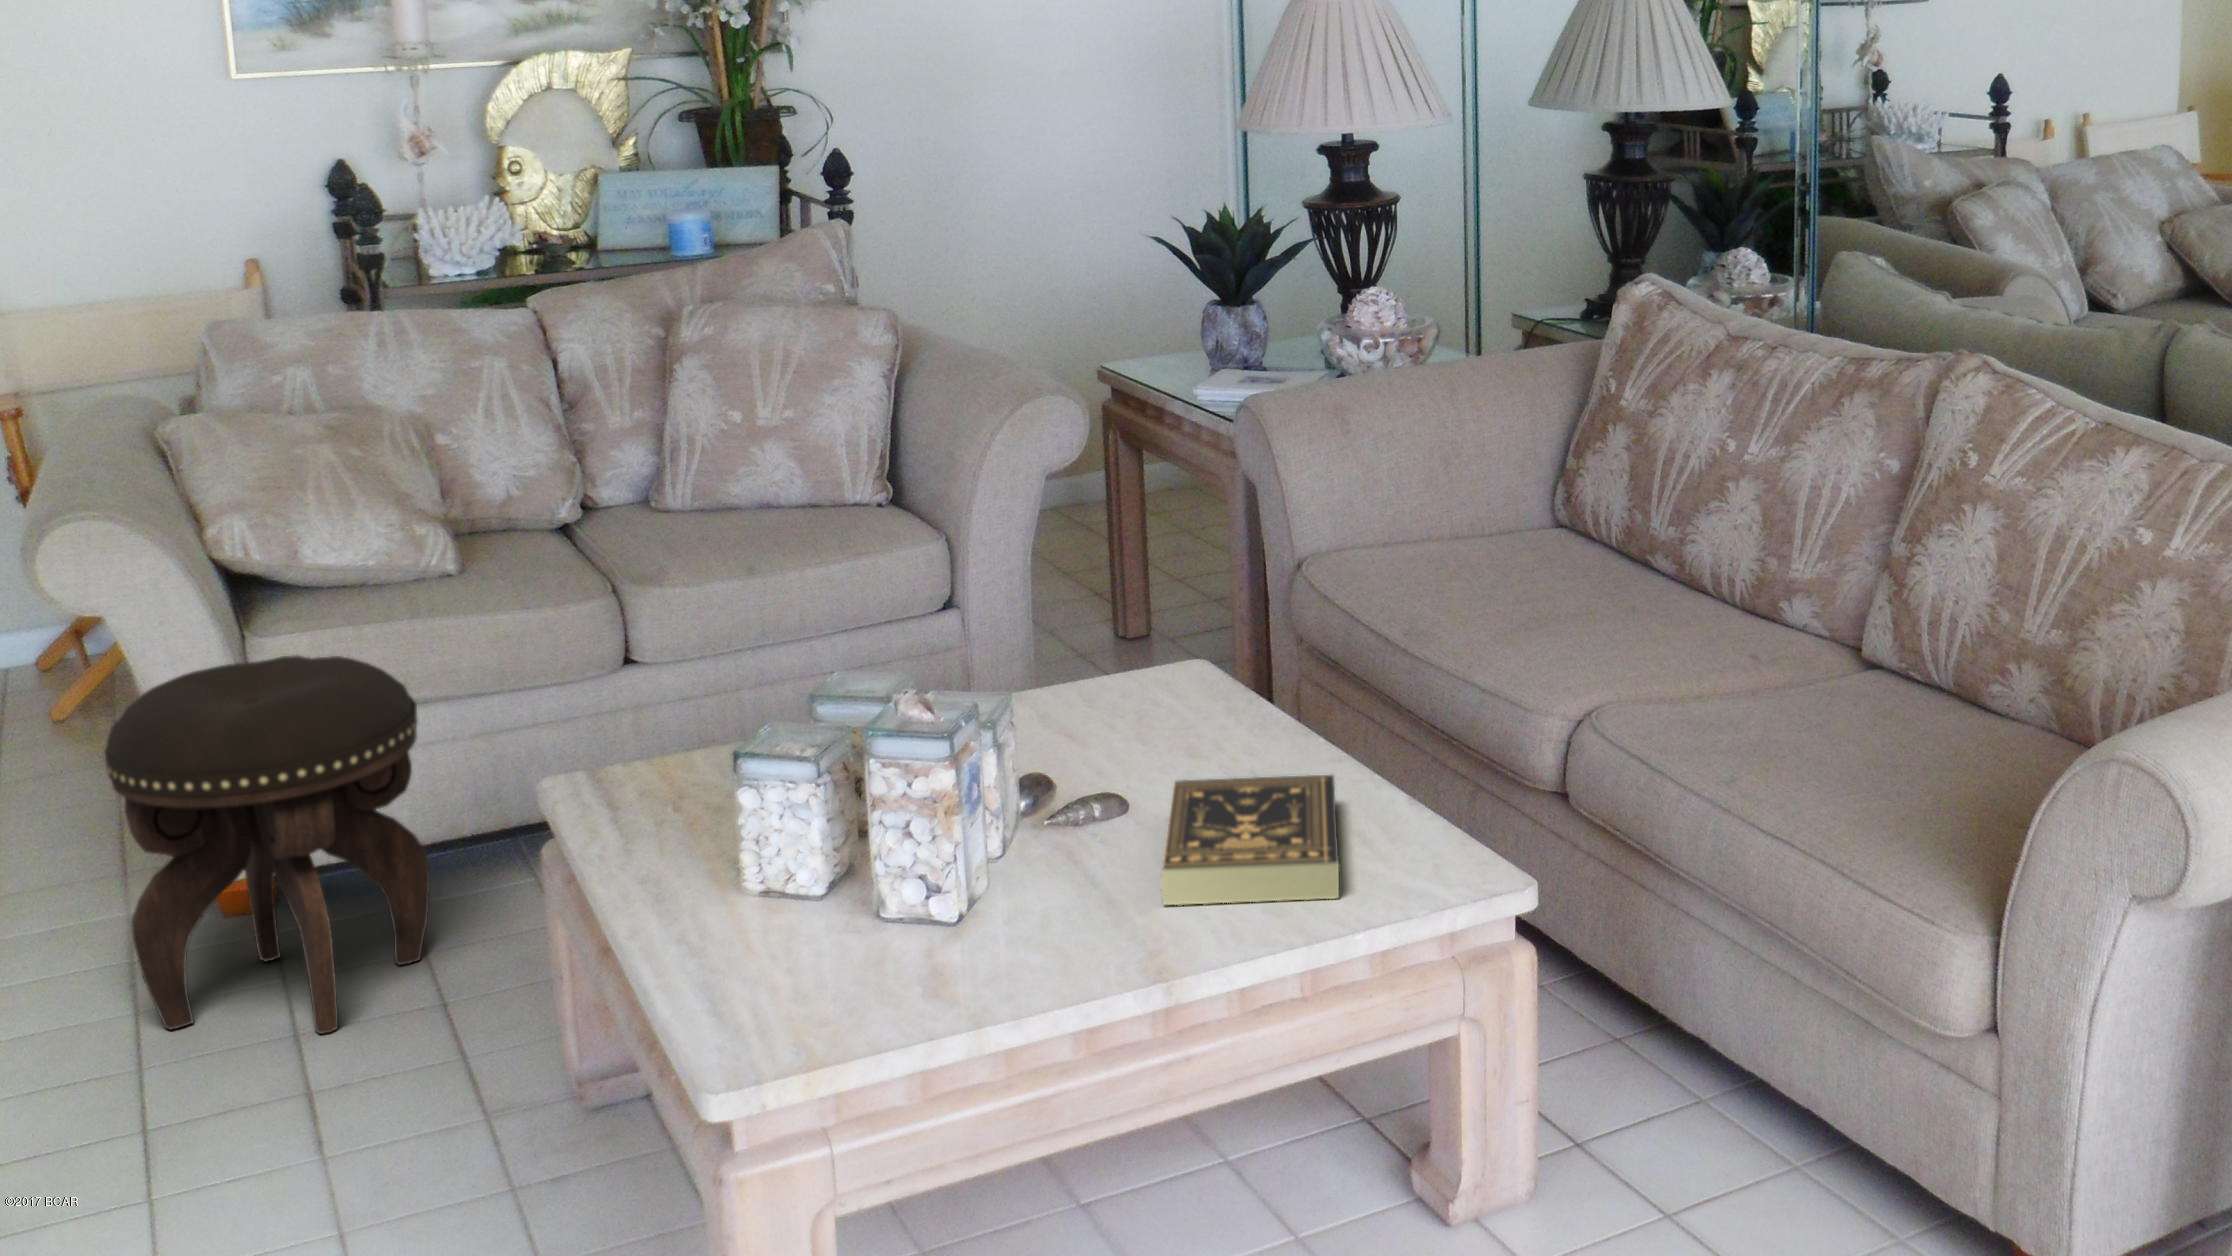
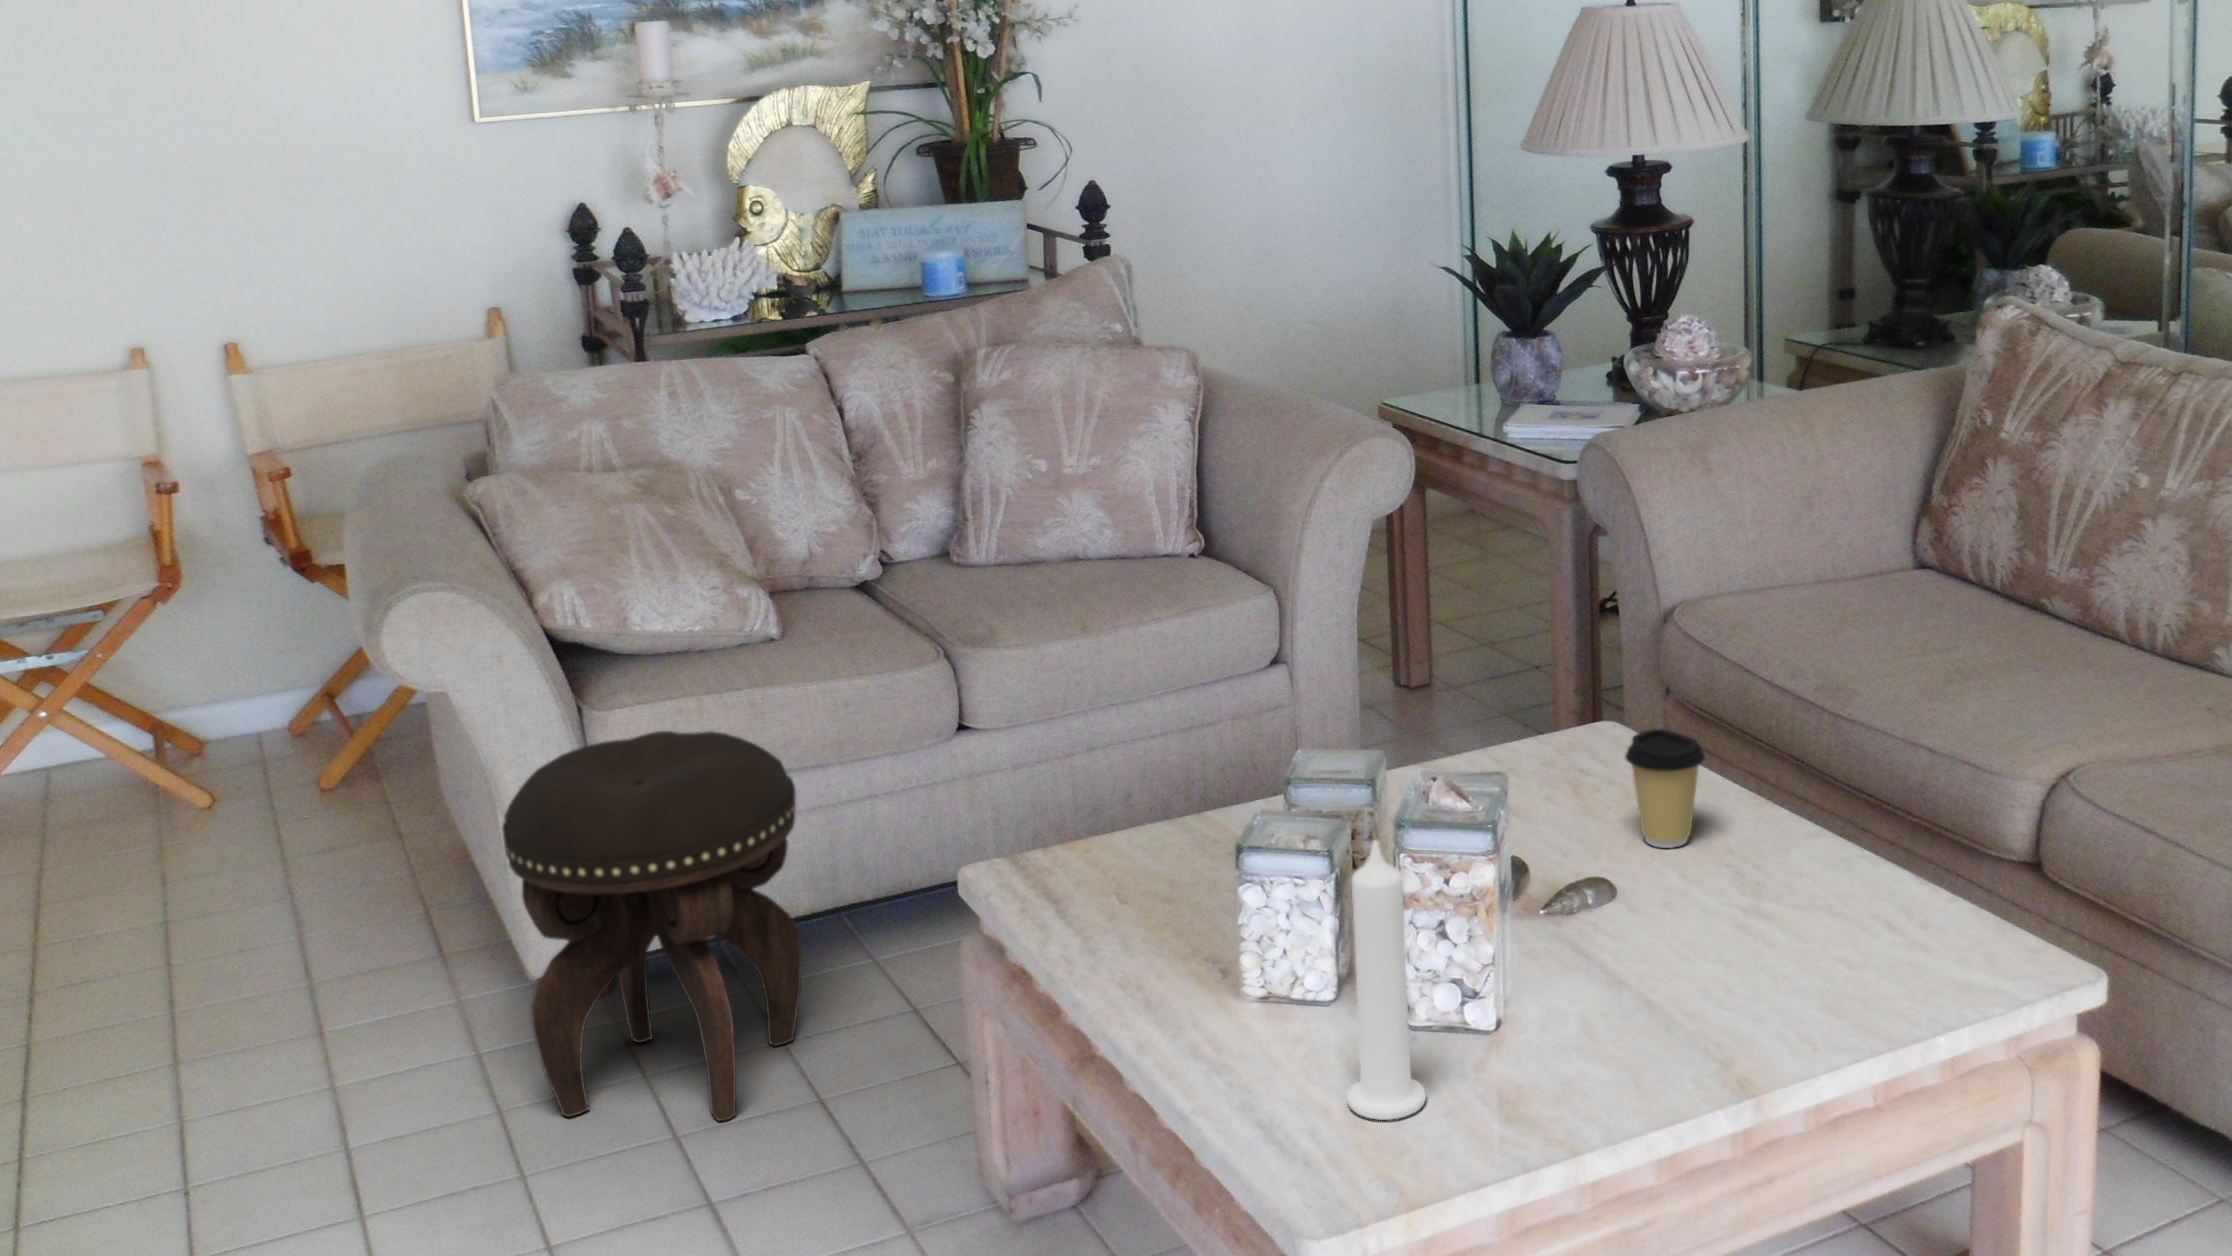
coffee cup: none [1168,658,1244,770] -> present [1625,729,1705,848]
candle: none [787,738,866,1005] -> present [1347,841,1426,1120]
book: present [1160,775,1339,905] -> none [1657,854,1882,1003]

